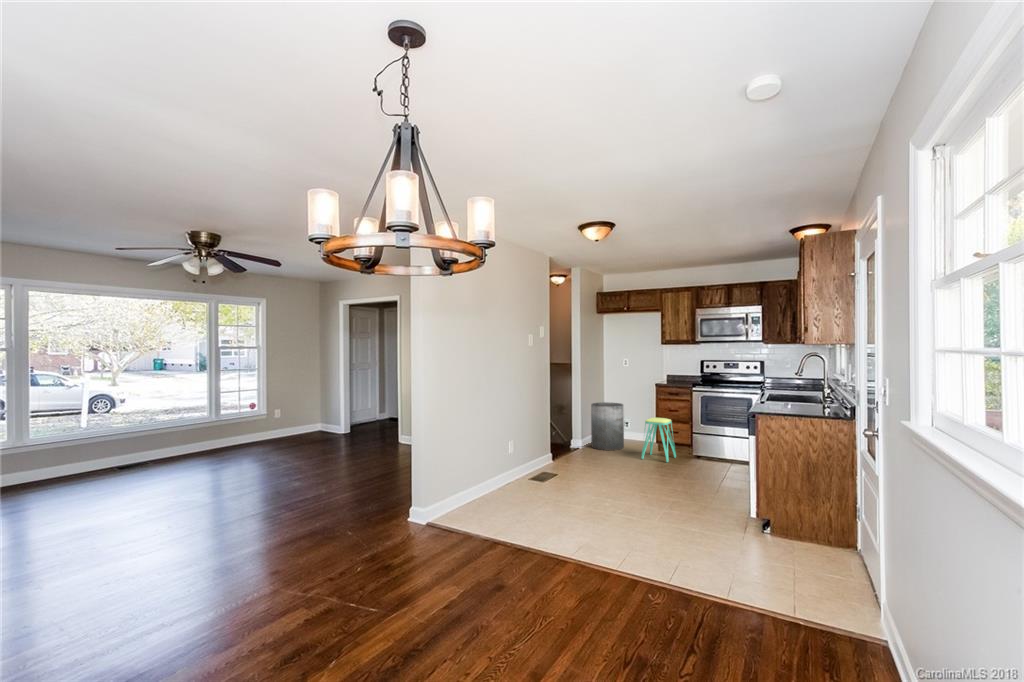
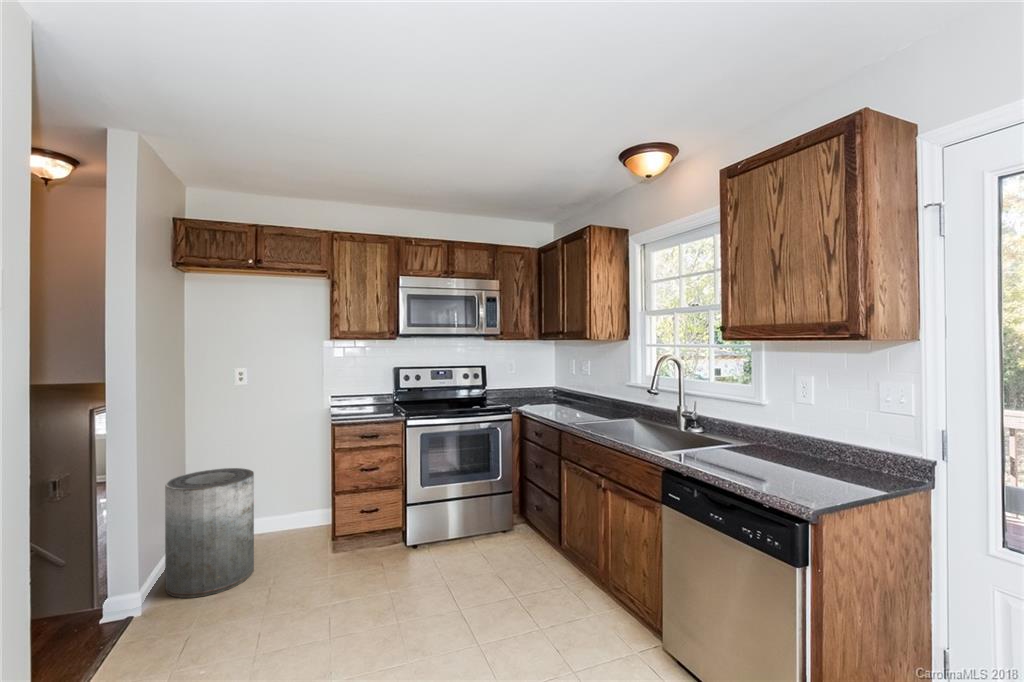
stool: present [641,418,676,462] -> none [325,490,387,597]

